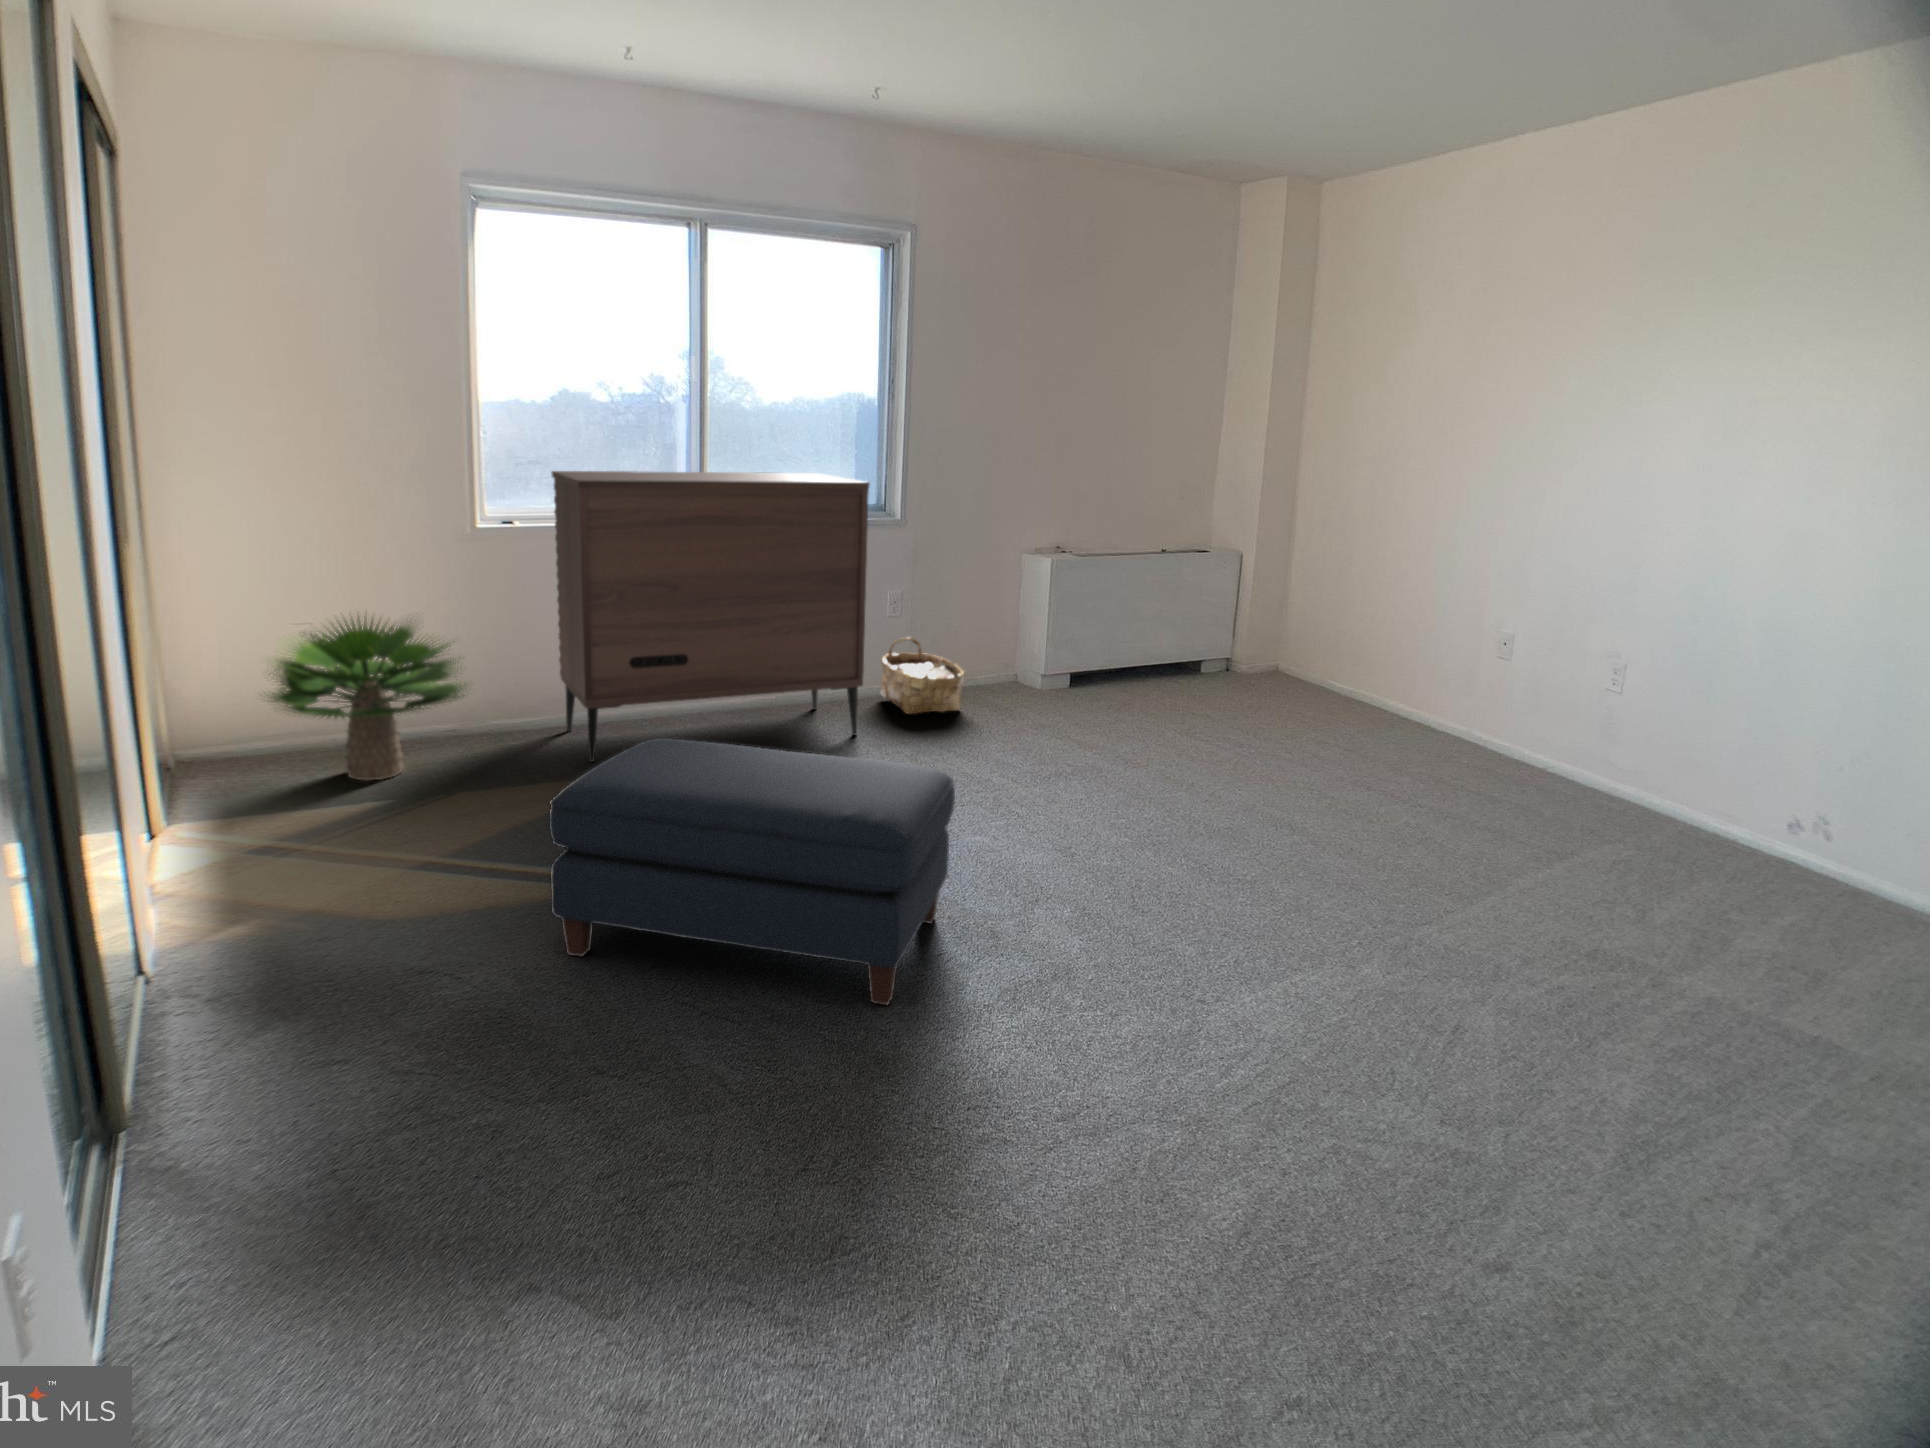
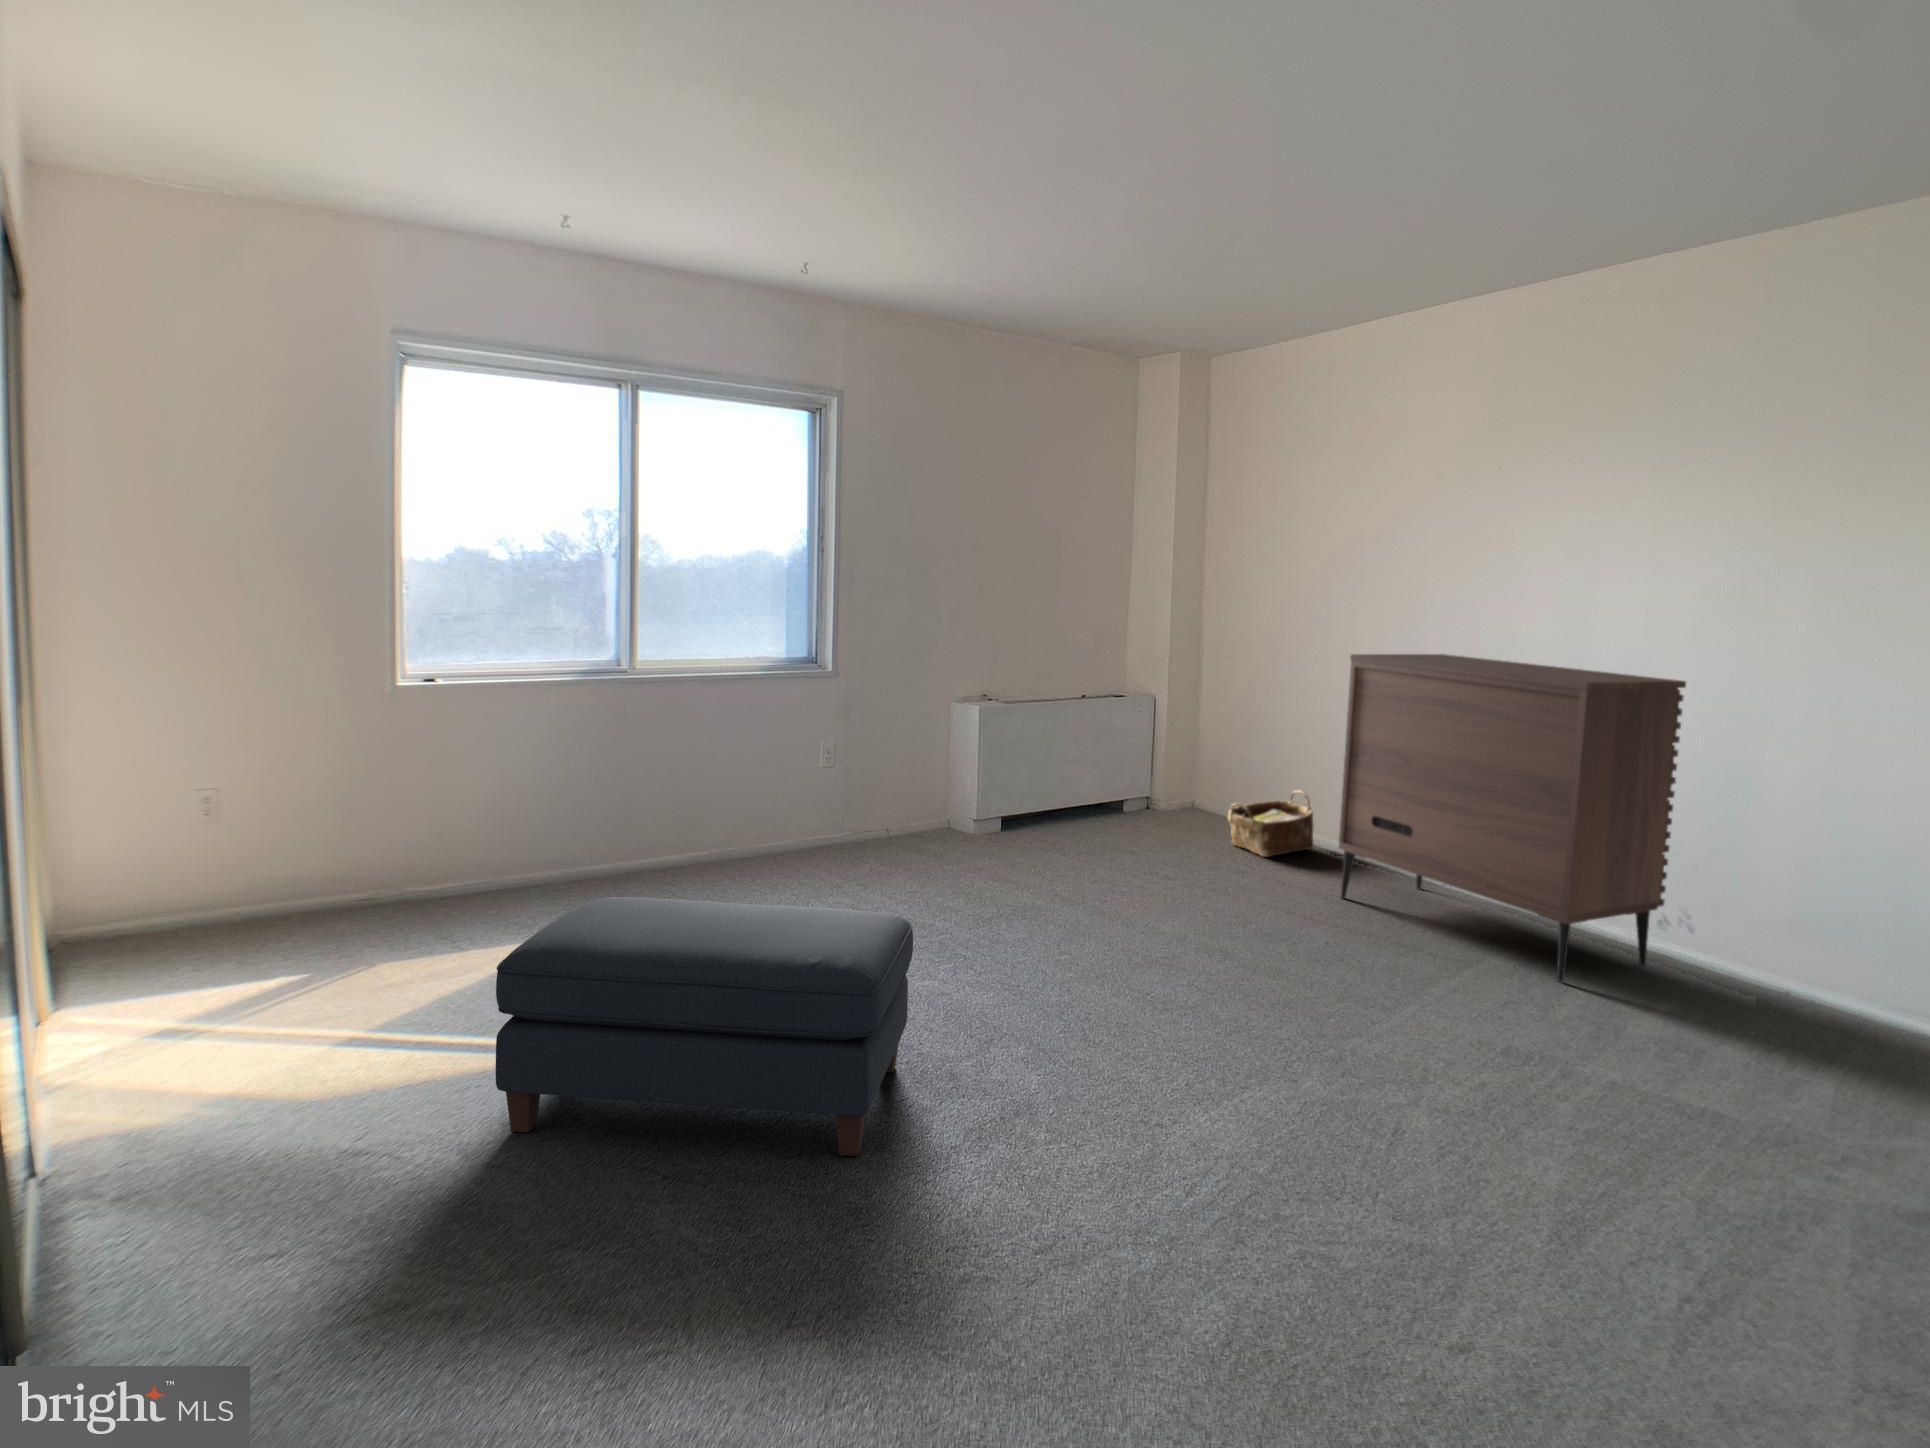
dresser: present [551,471,870,762] -> present [1339,654,1686,982]
potted plant: present [269,613,468,780] -> none [128,774,390,962]
woven basket: present [880,637,964,714] -> present [1228,790,1314,857]

